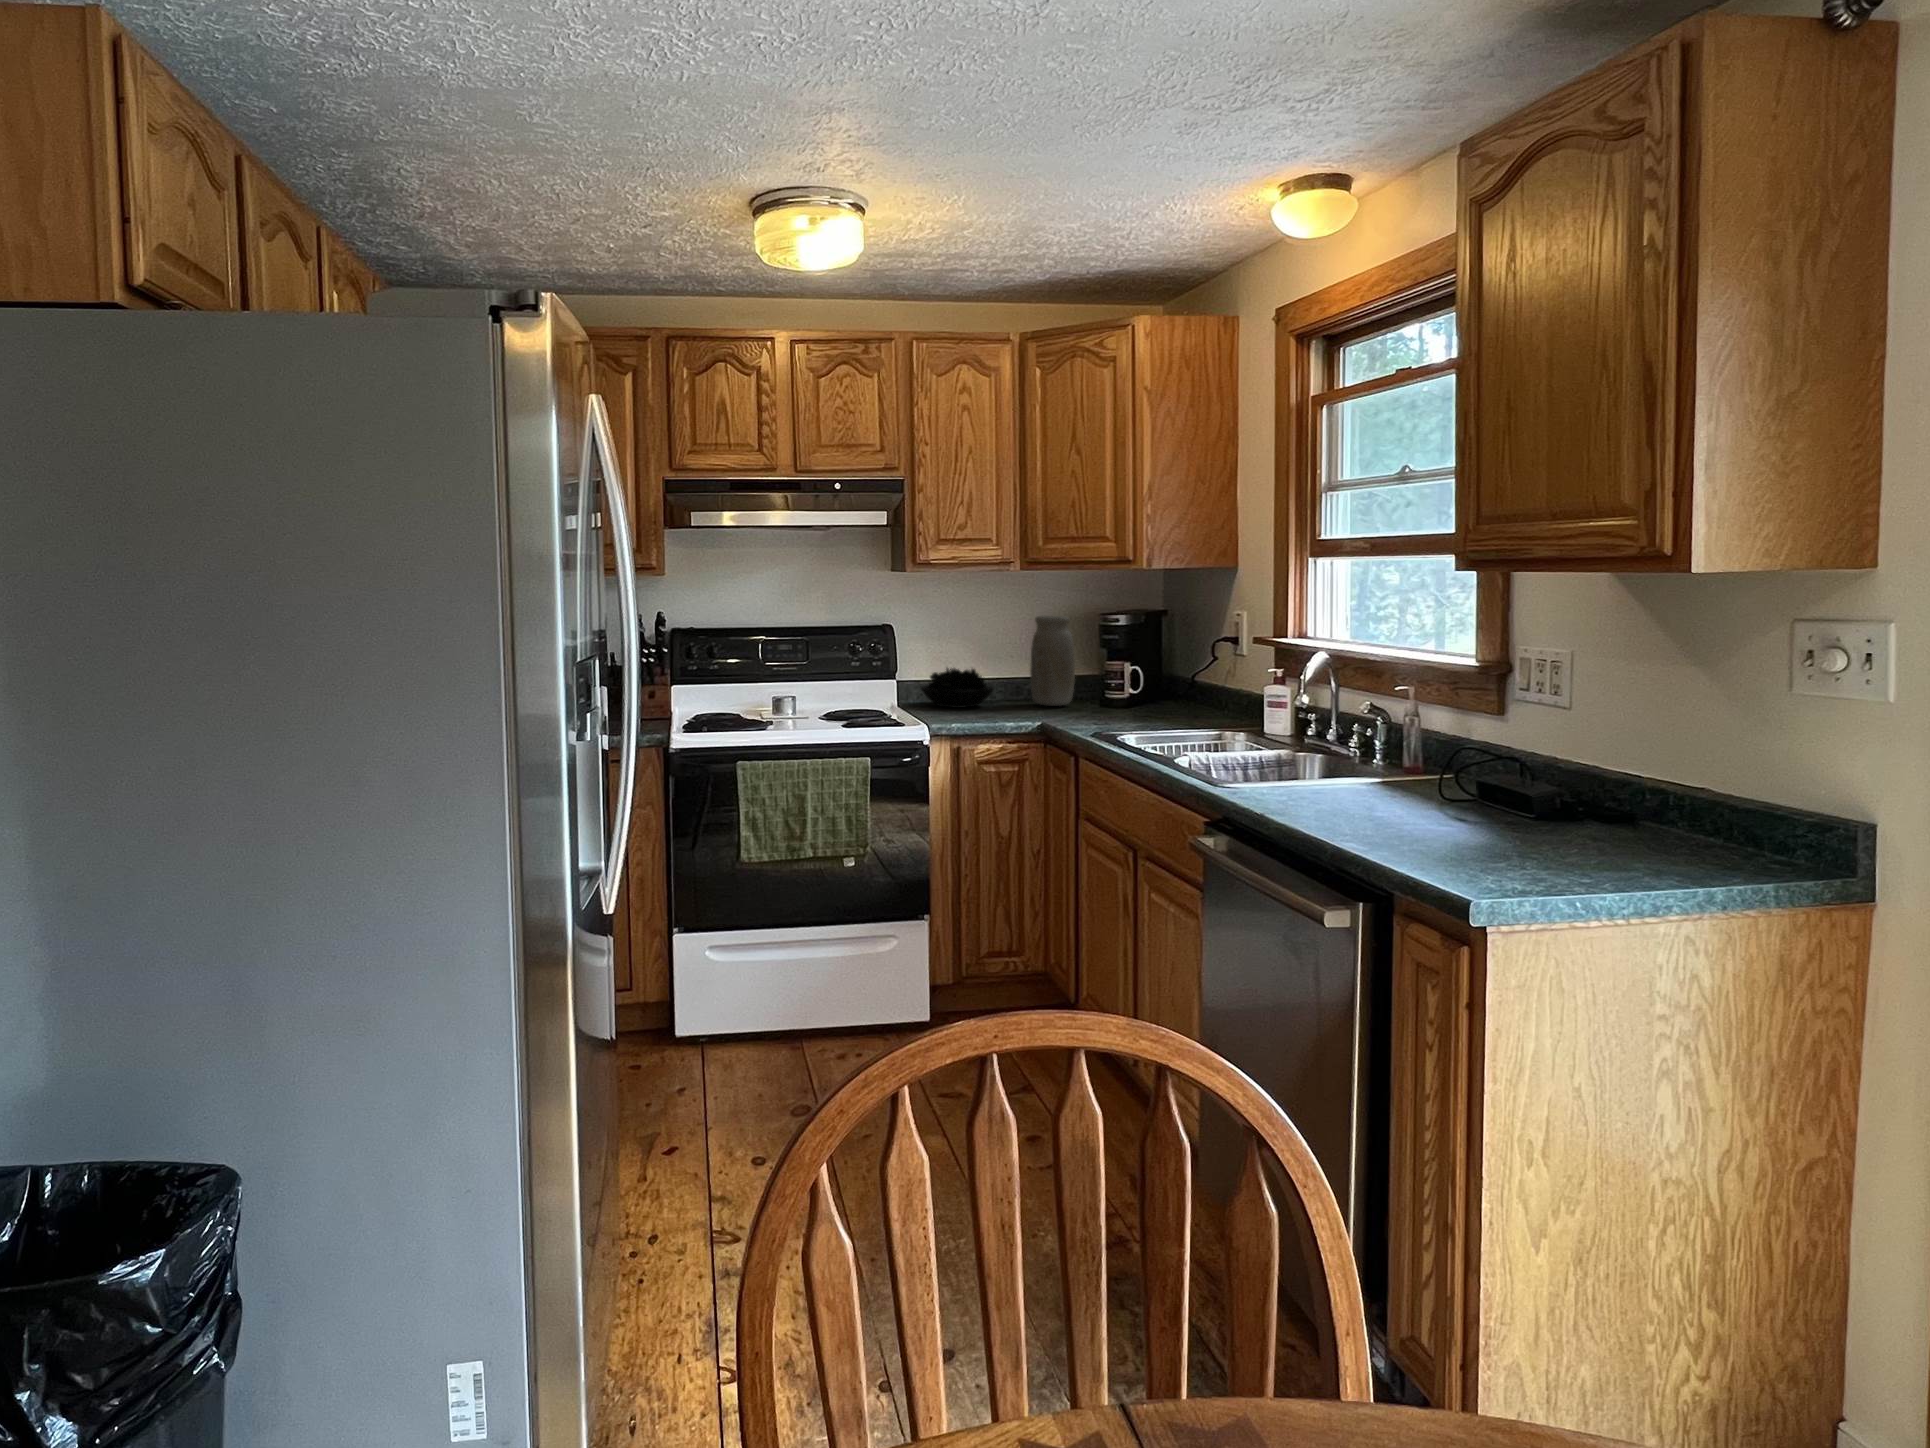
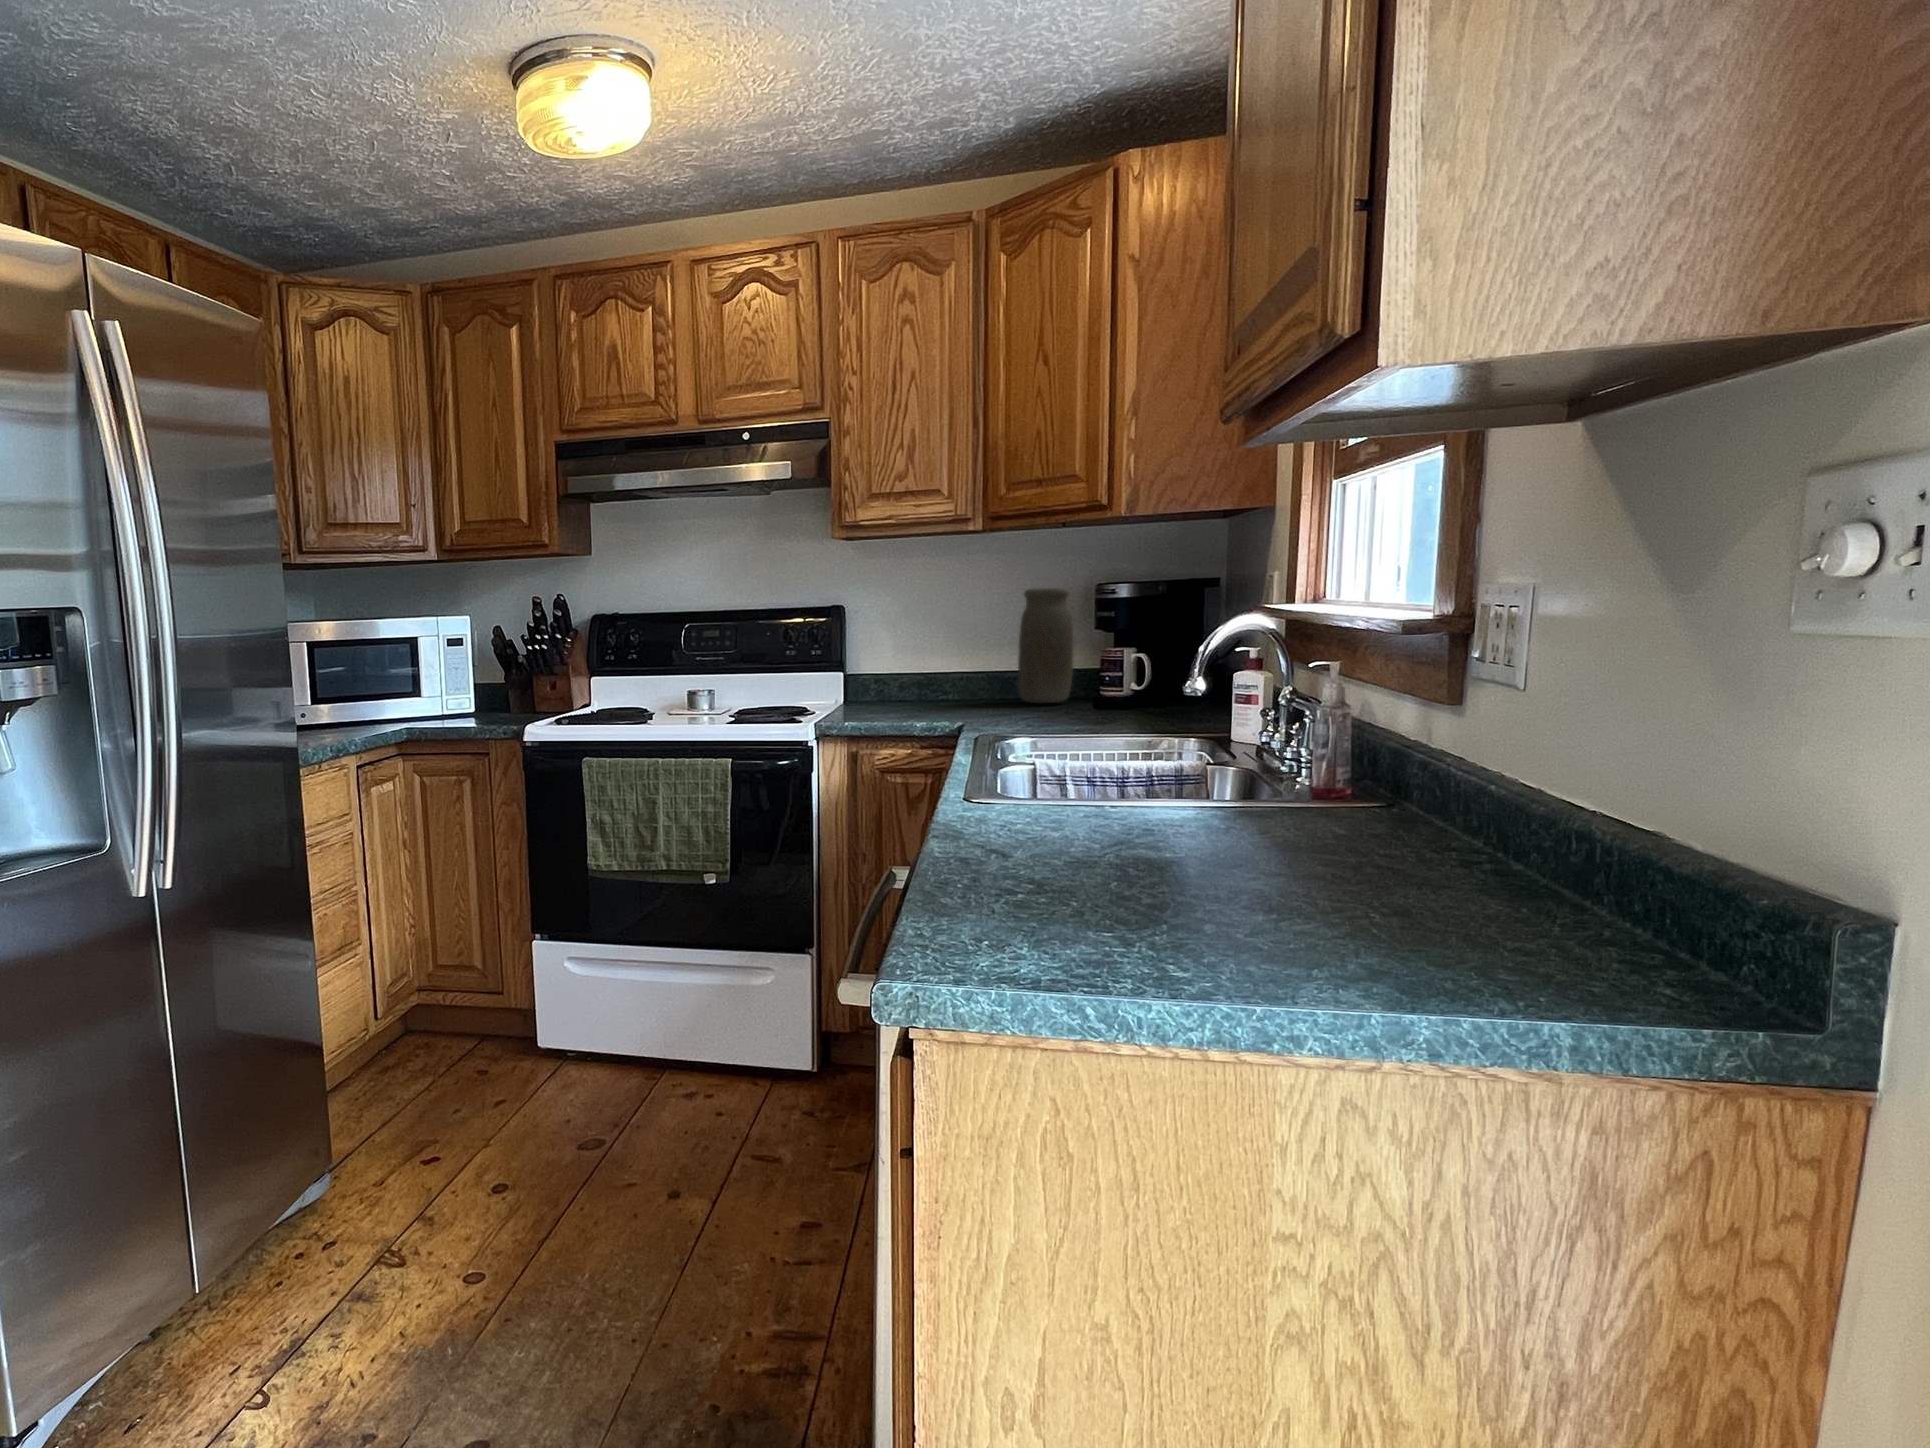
succulent plant: present [920,668,994,708] -> none [875,655,968,704]

